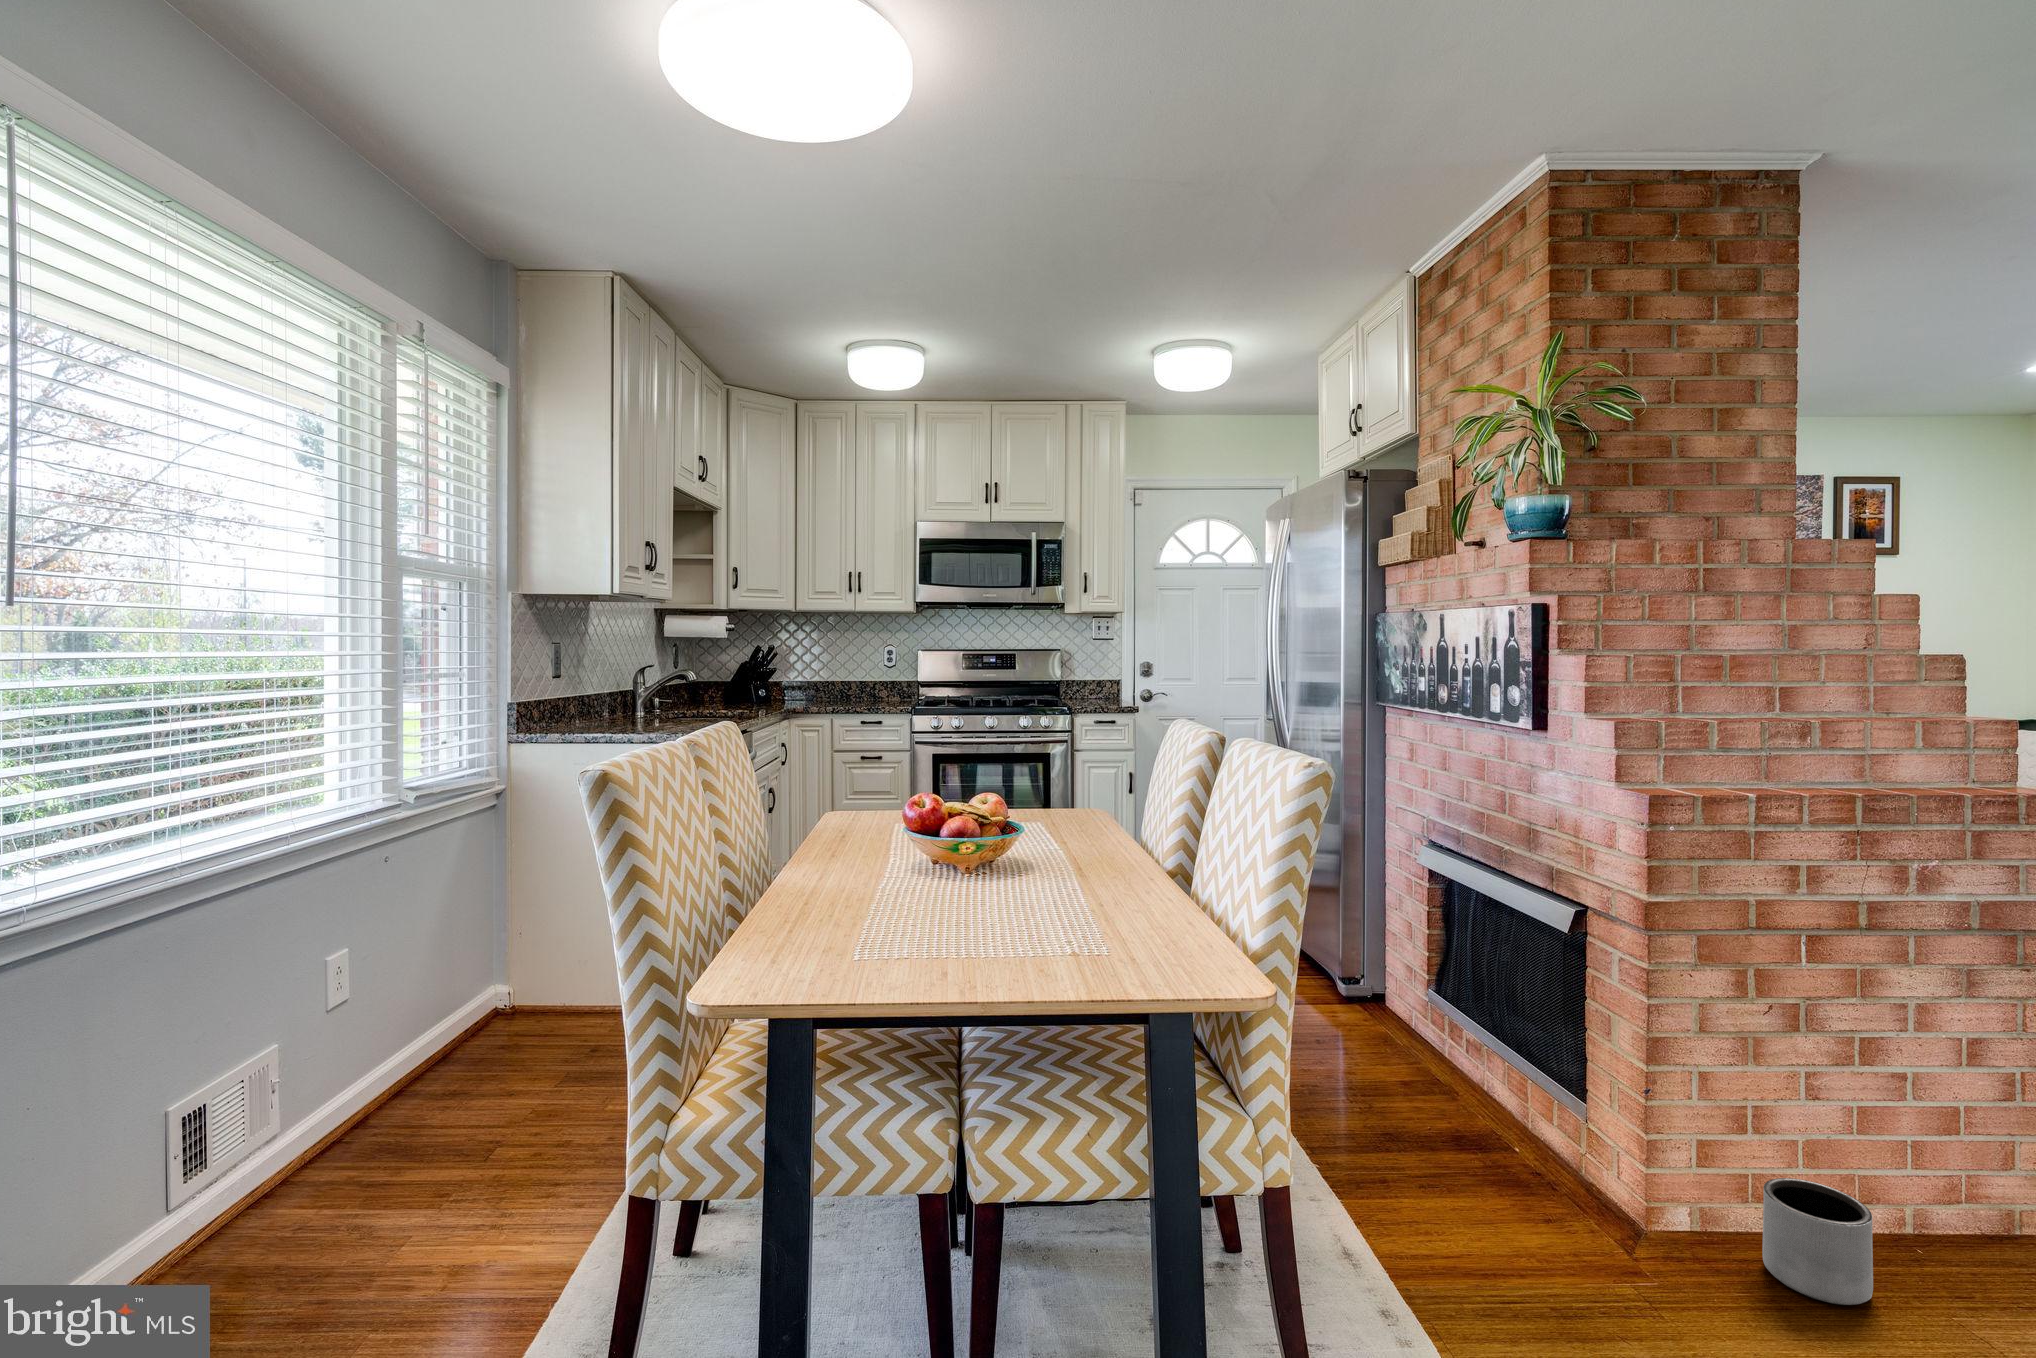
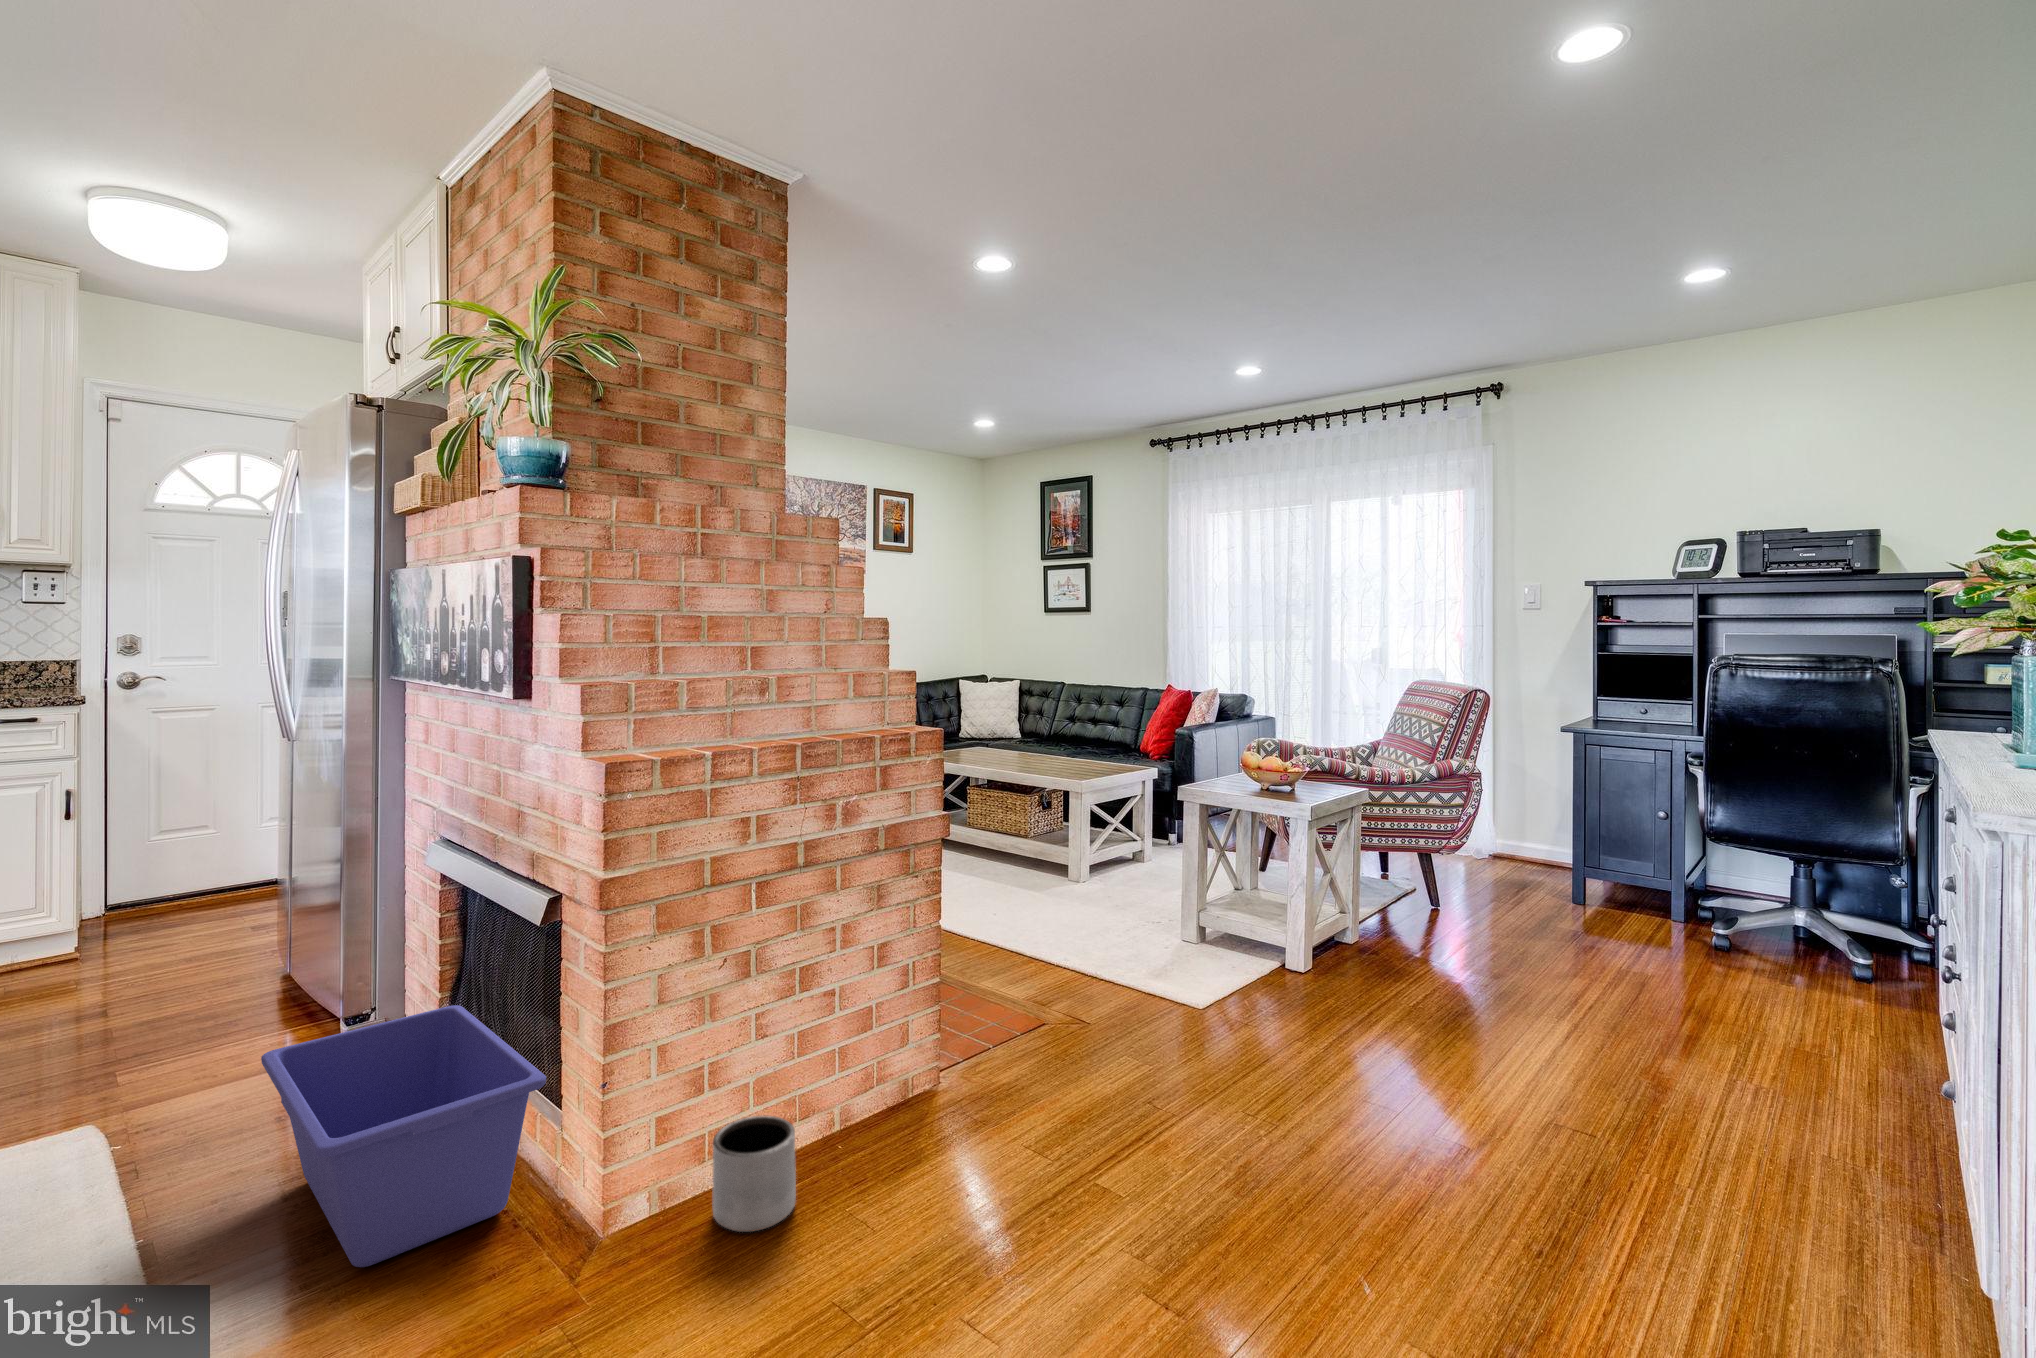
storage bin: none [1326,987,1575,1182] -> present [261,1005,546,1267]

